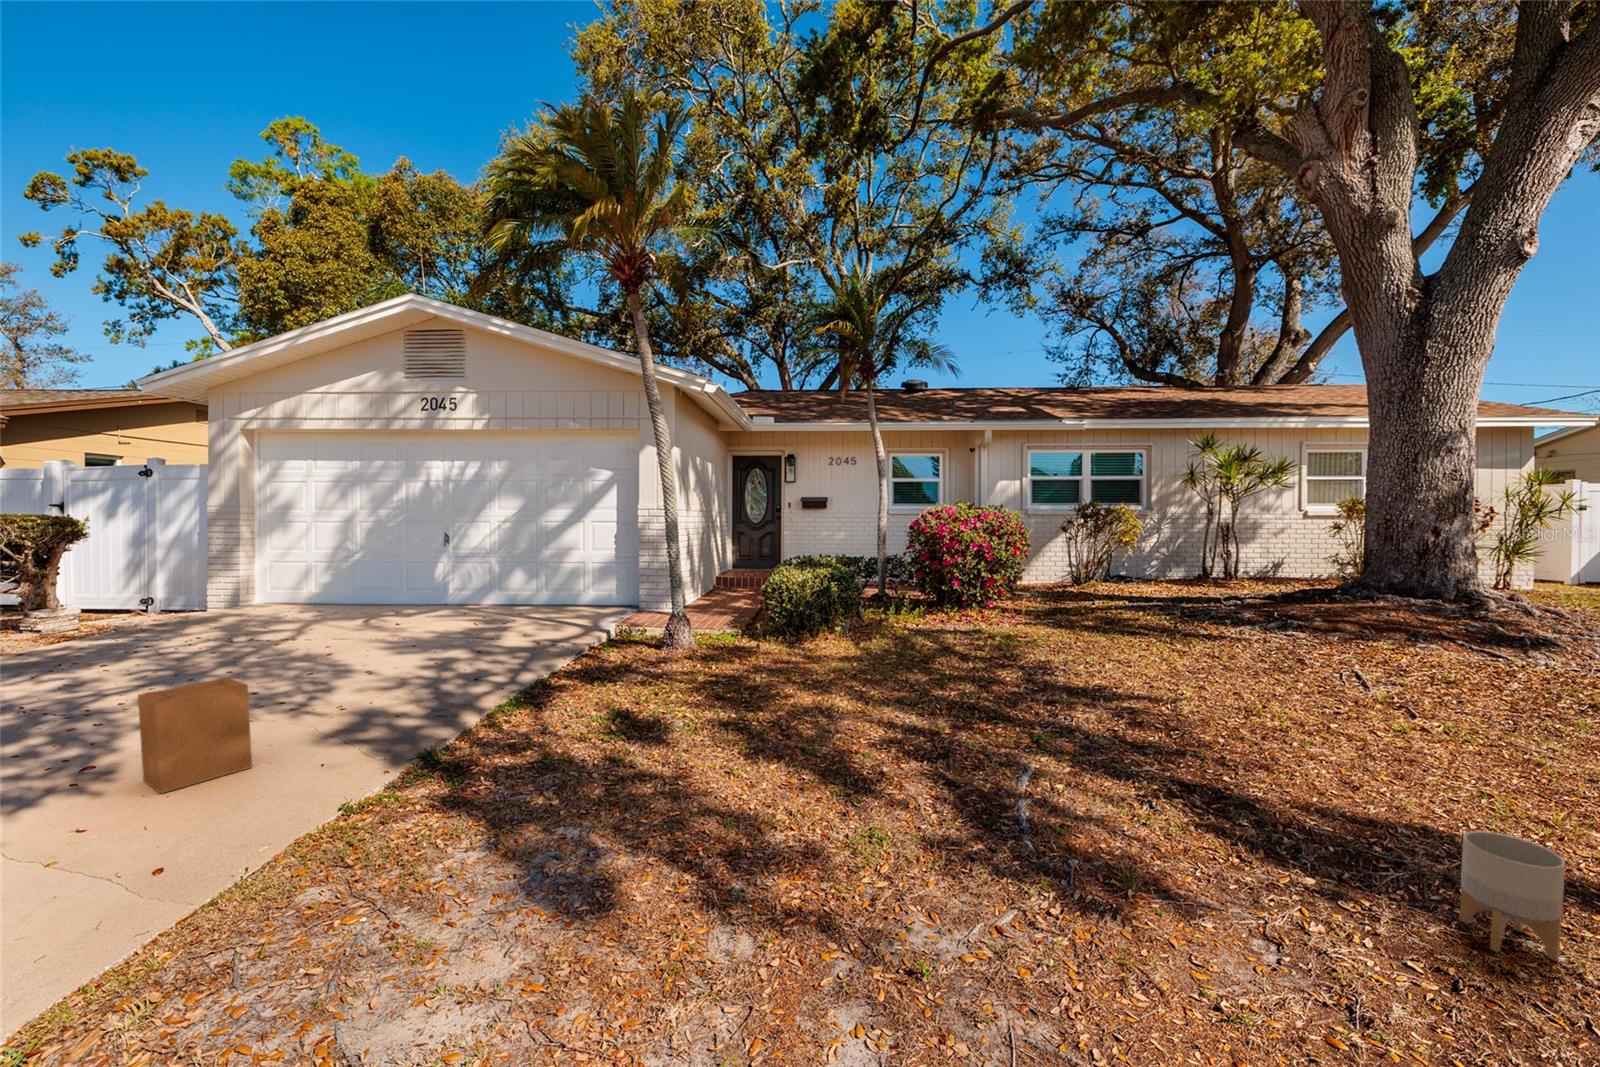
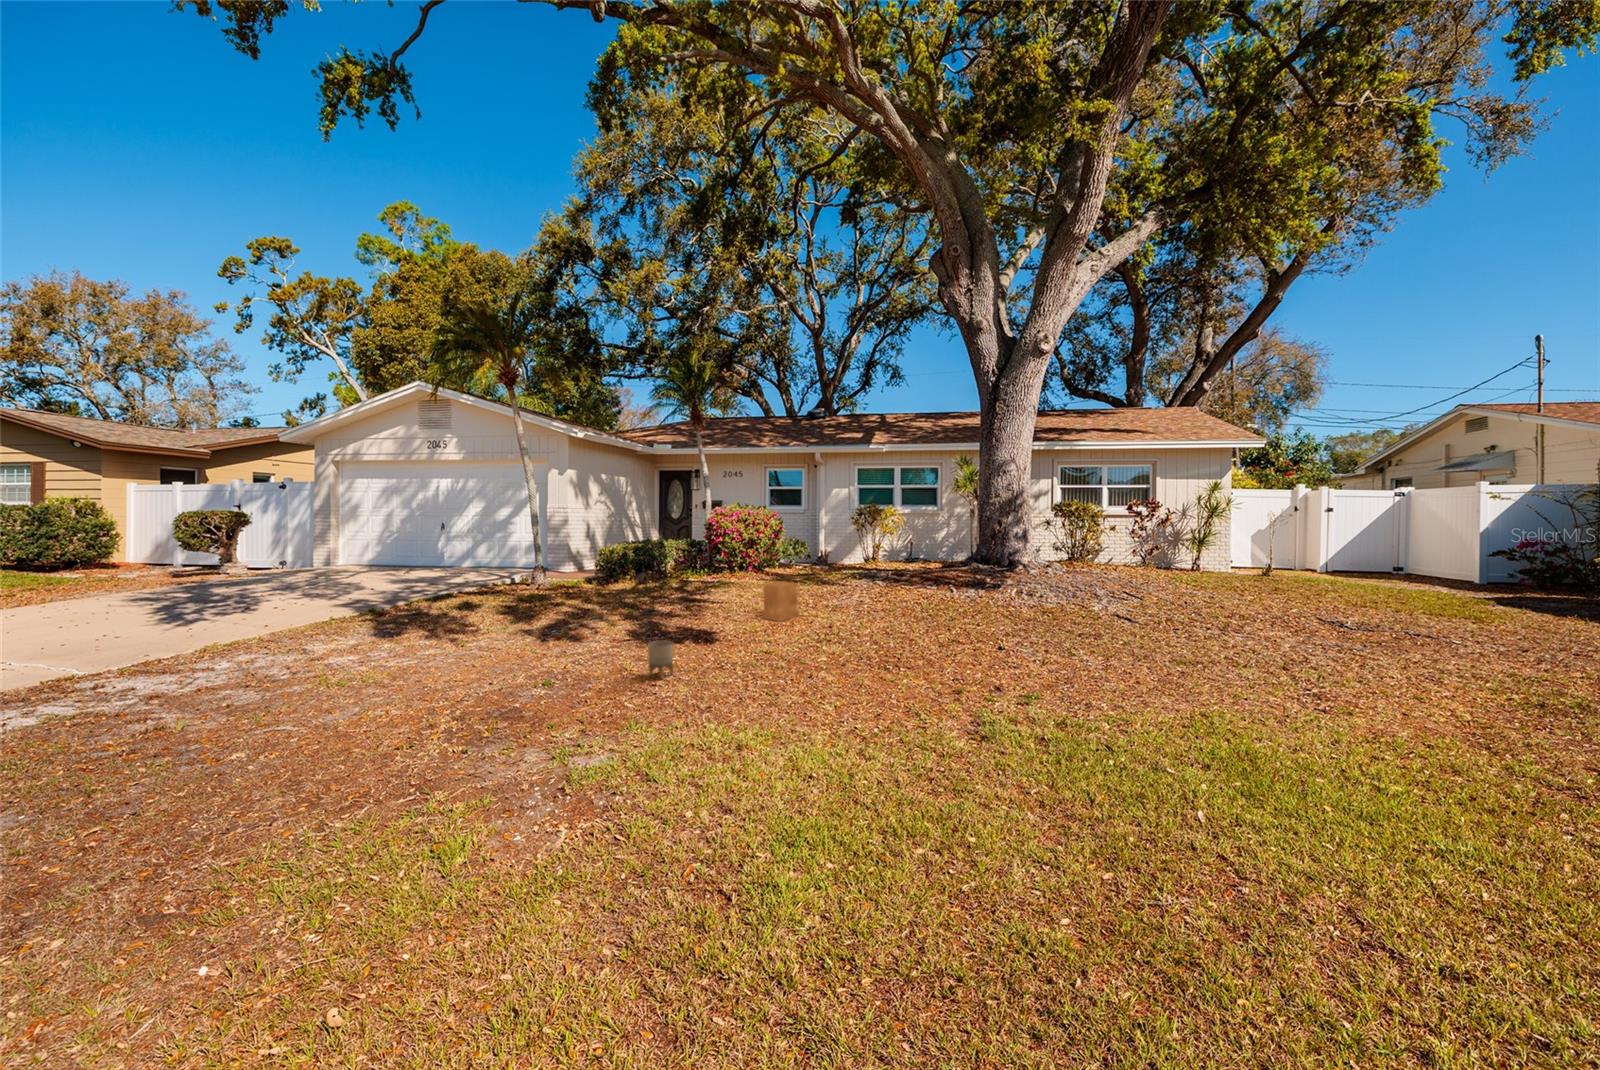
cardboard box: present [138,678,252,793] -> present [763,581,798,622]

